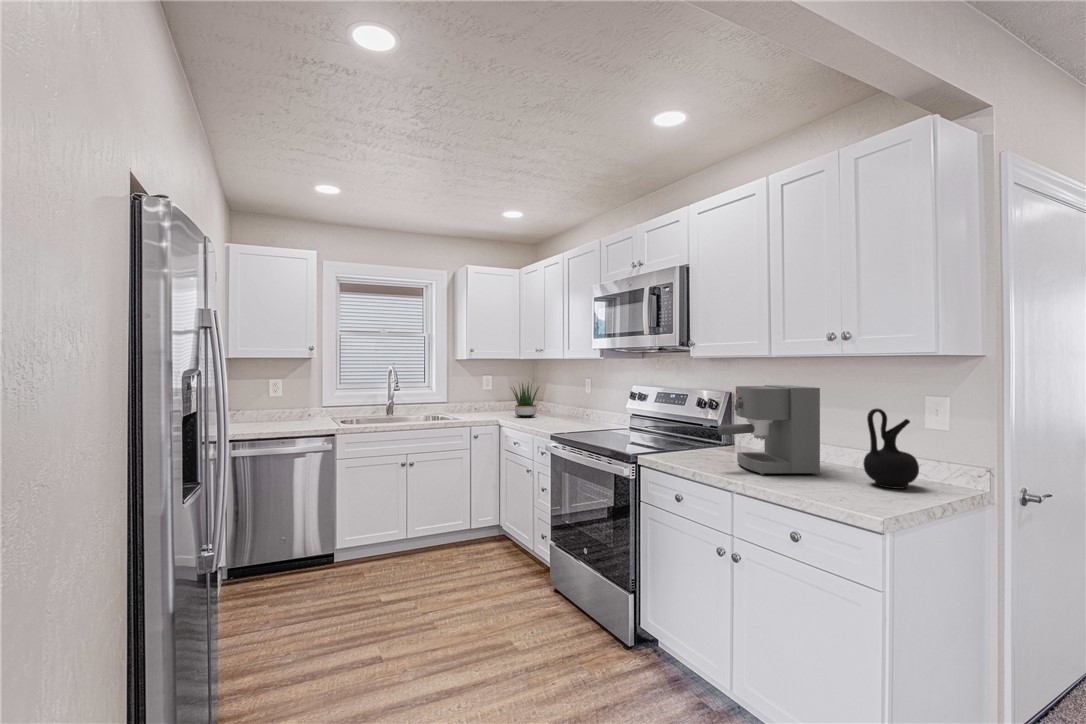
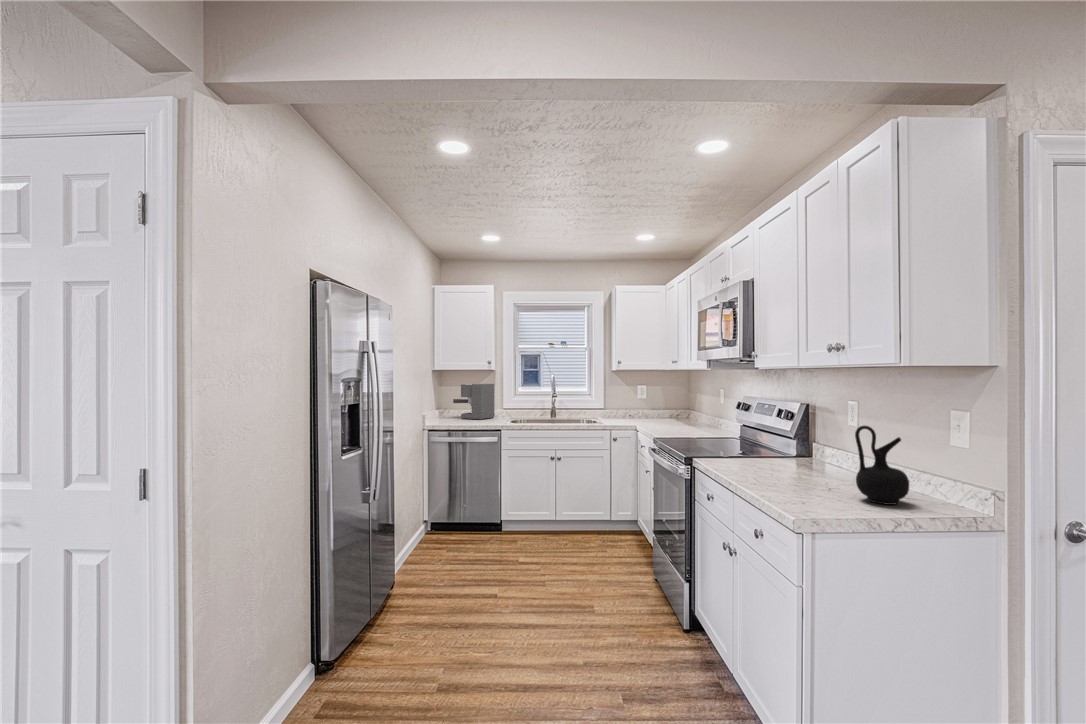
potted plant: present [511,383,539,417] -> none [651,390,683,425]
coffee maker: present [717,385,820,475] -> present [453,384,494,420]

